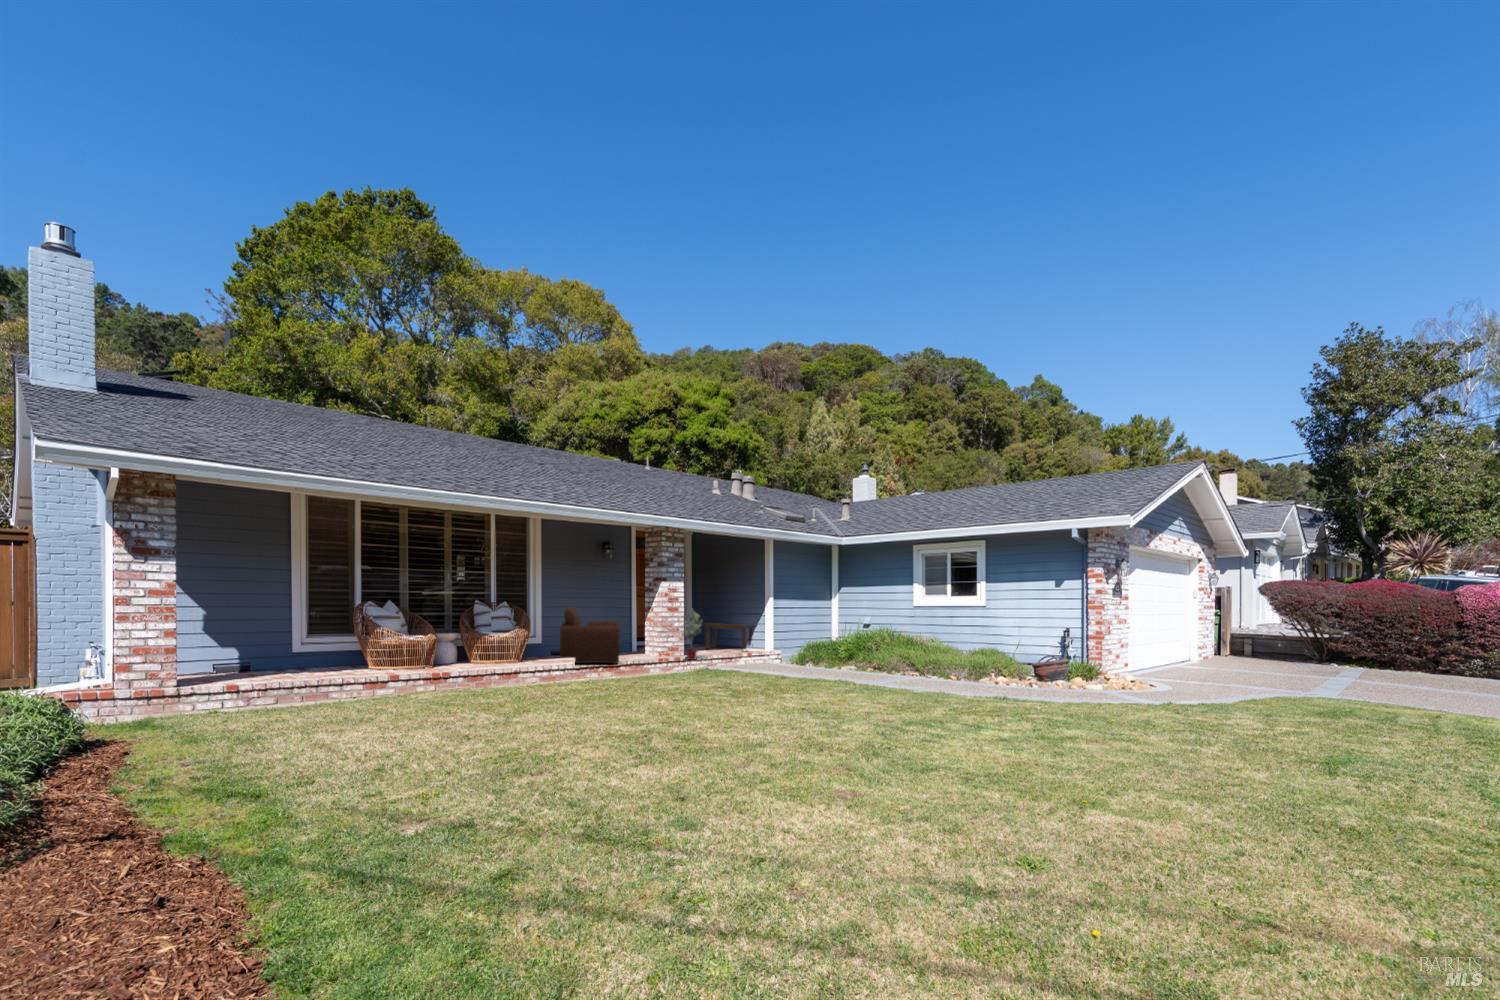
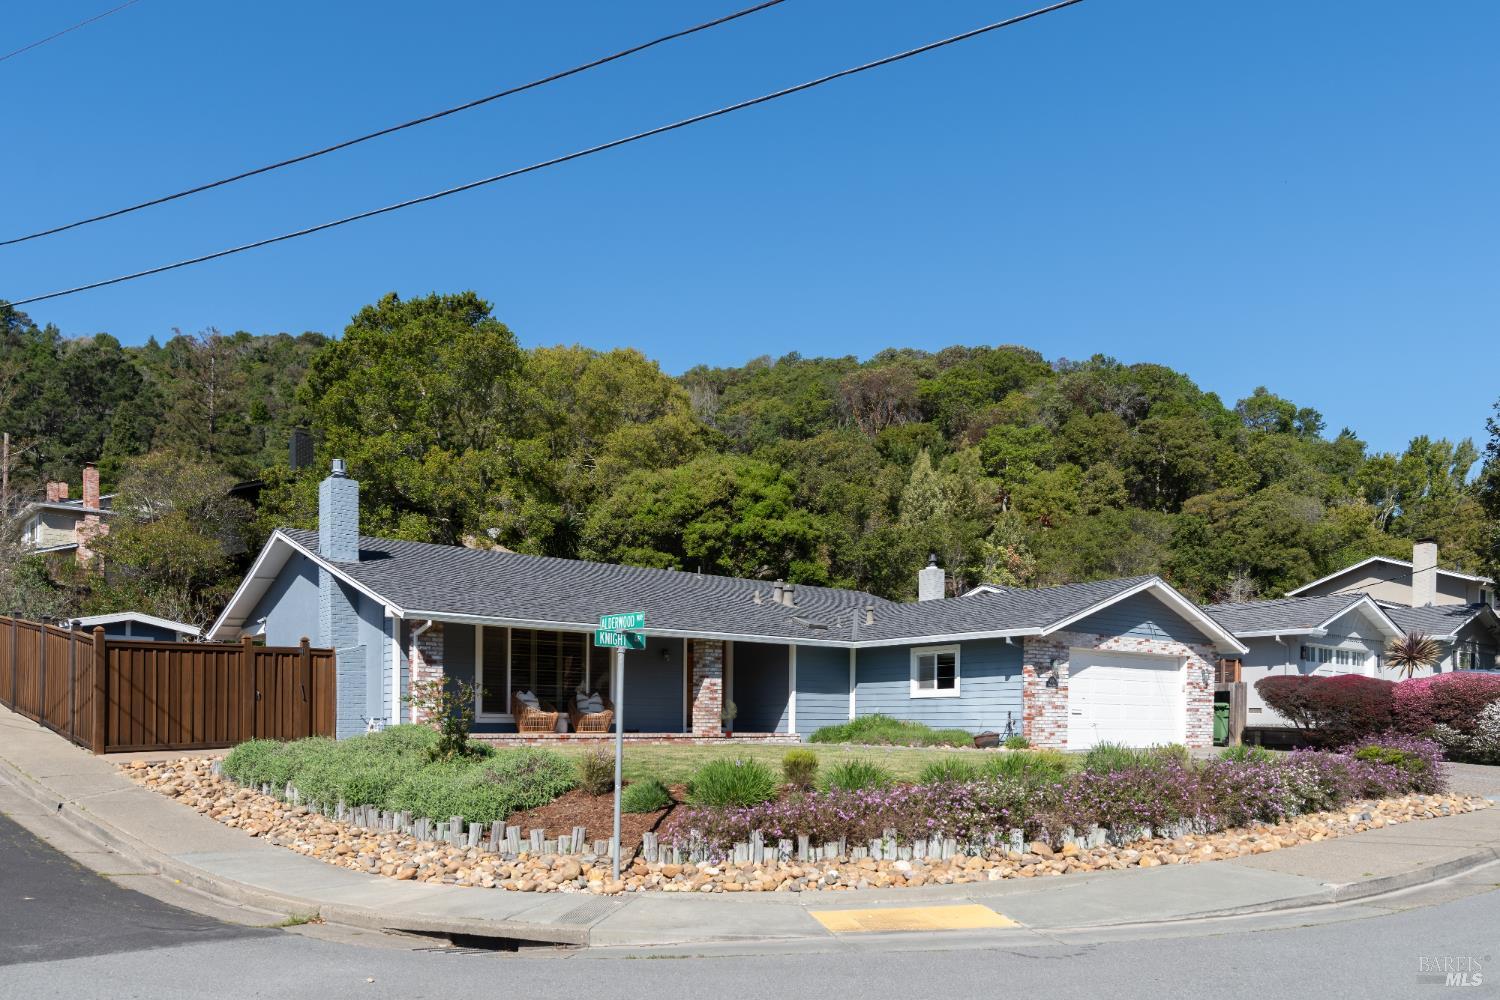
armchair: present [560,607,621,664] -> none [629,697,675,740]
bench: present [705,623,754,652] -> none [742,712,782,735]

